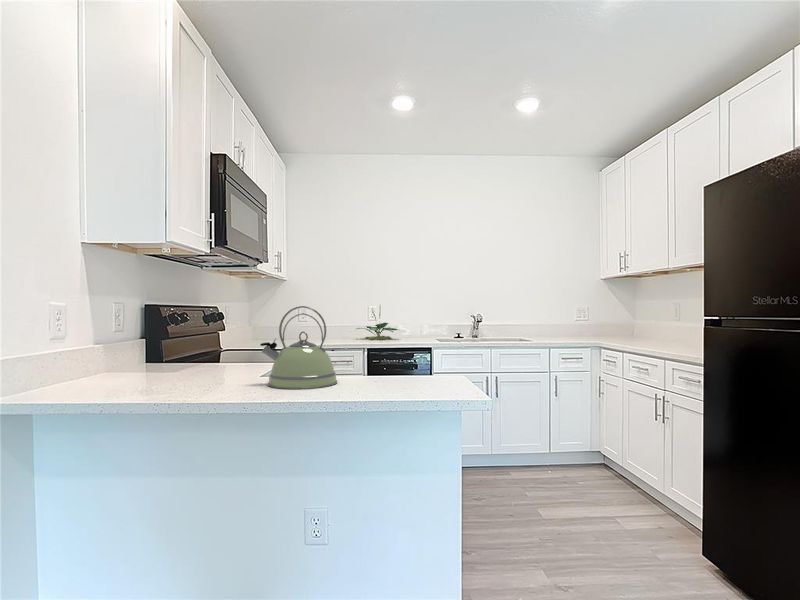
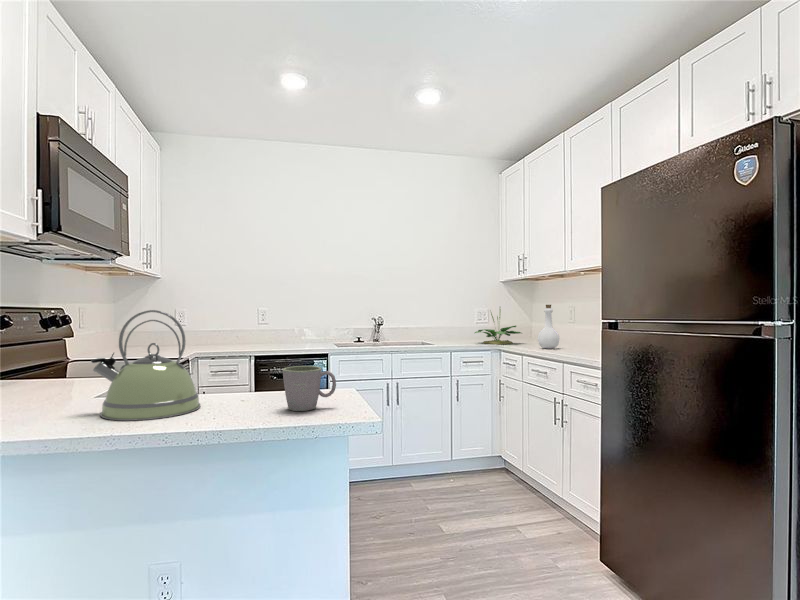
bottle: none [639,302,662,346] -> present [538,305,559,349]
potted plant: present [357,312,398,340] -> present [475,309,521,345]
mug: none [401,352,444,387] -> present [283,366,336,411]

